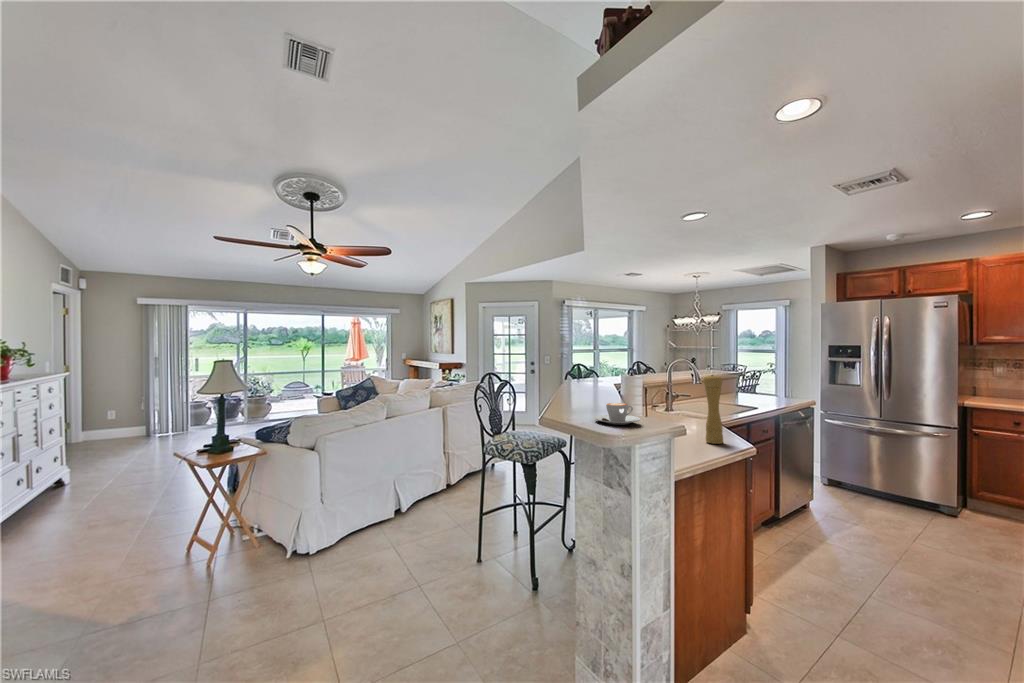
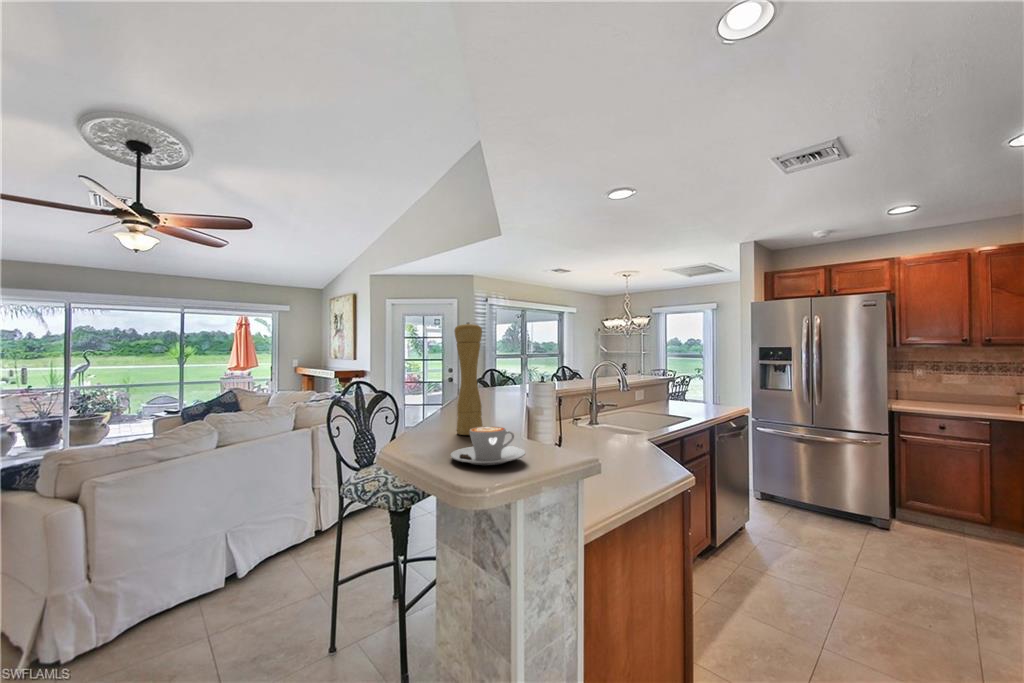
pepper mill: present [703,375,723,444] -> present [454,322,483,435]

